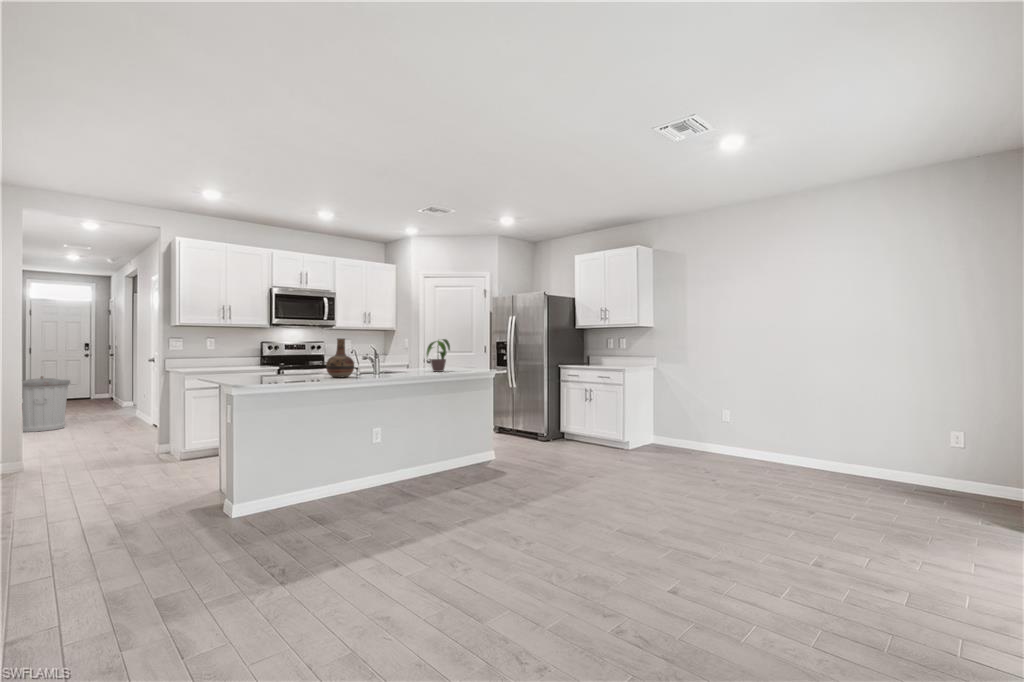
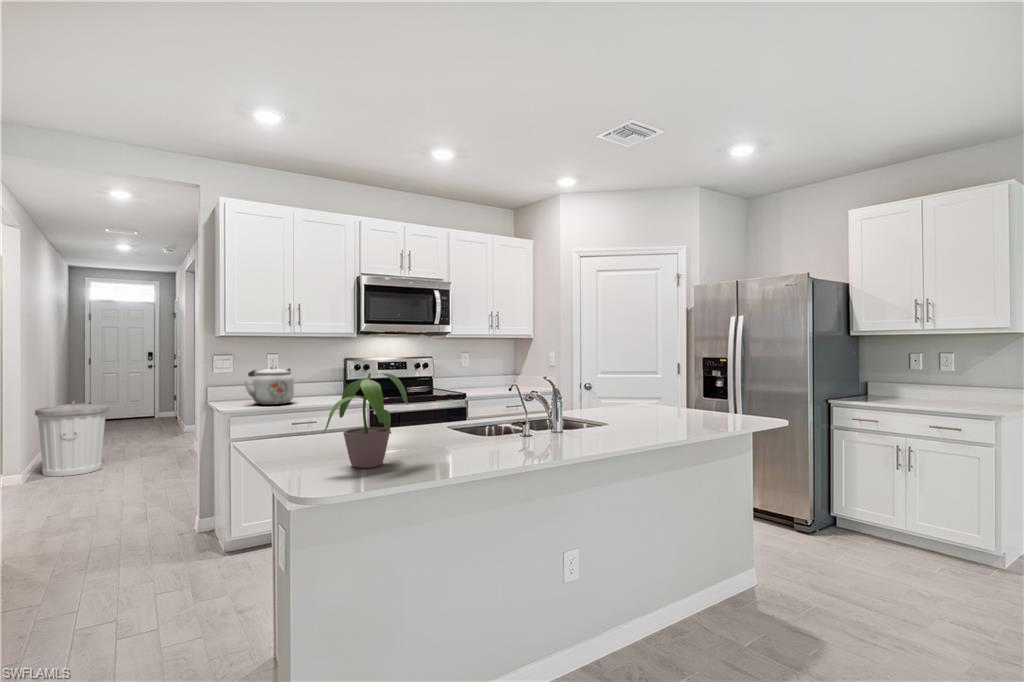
vase: present [326,338,354,377] -> none [474,371,531,455]
potted plant: present [427,339,450,372] -> present [324,373,408,468]
kettle: none [193,344,227,368] -> present [245,366,294,405]

